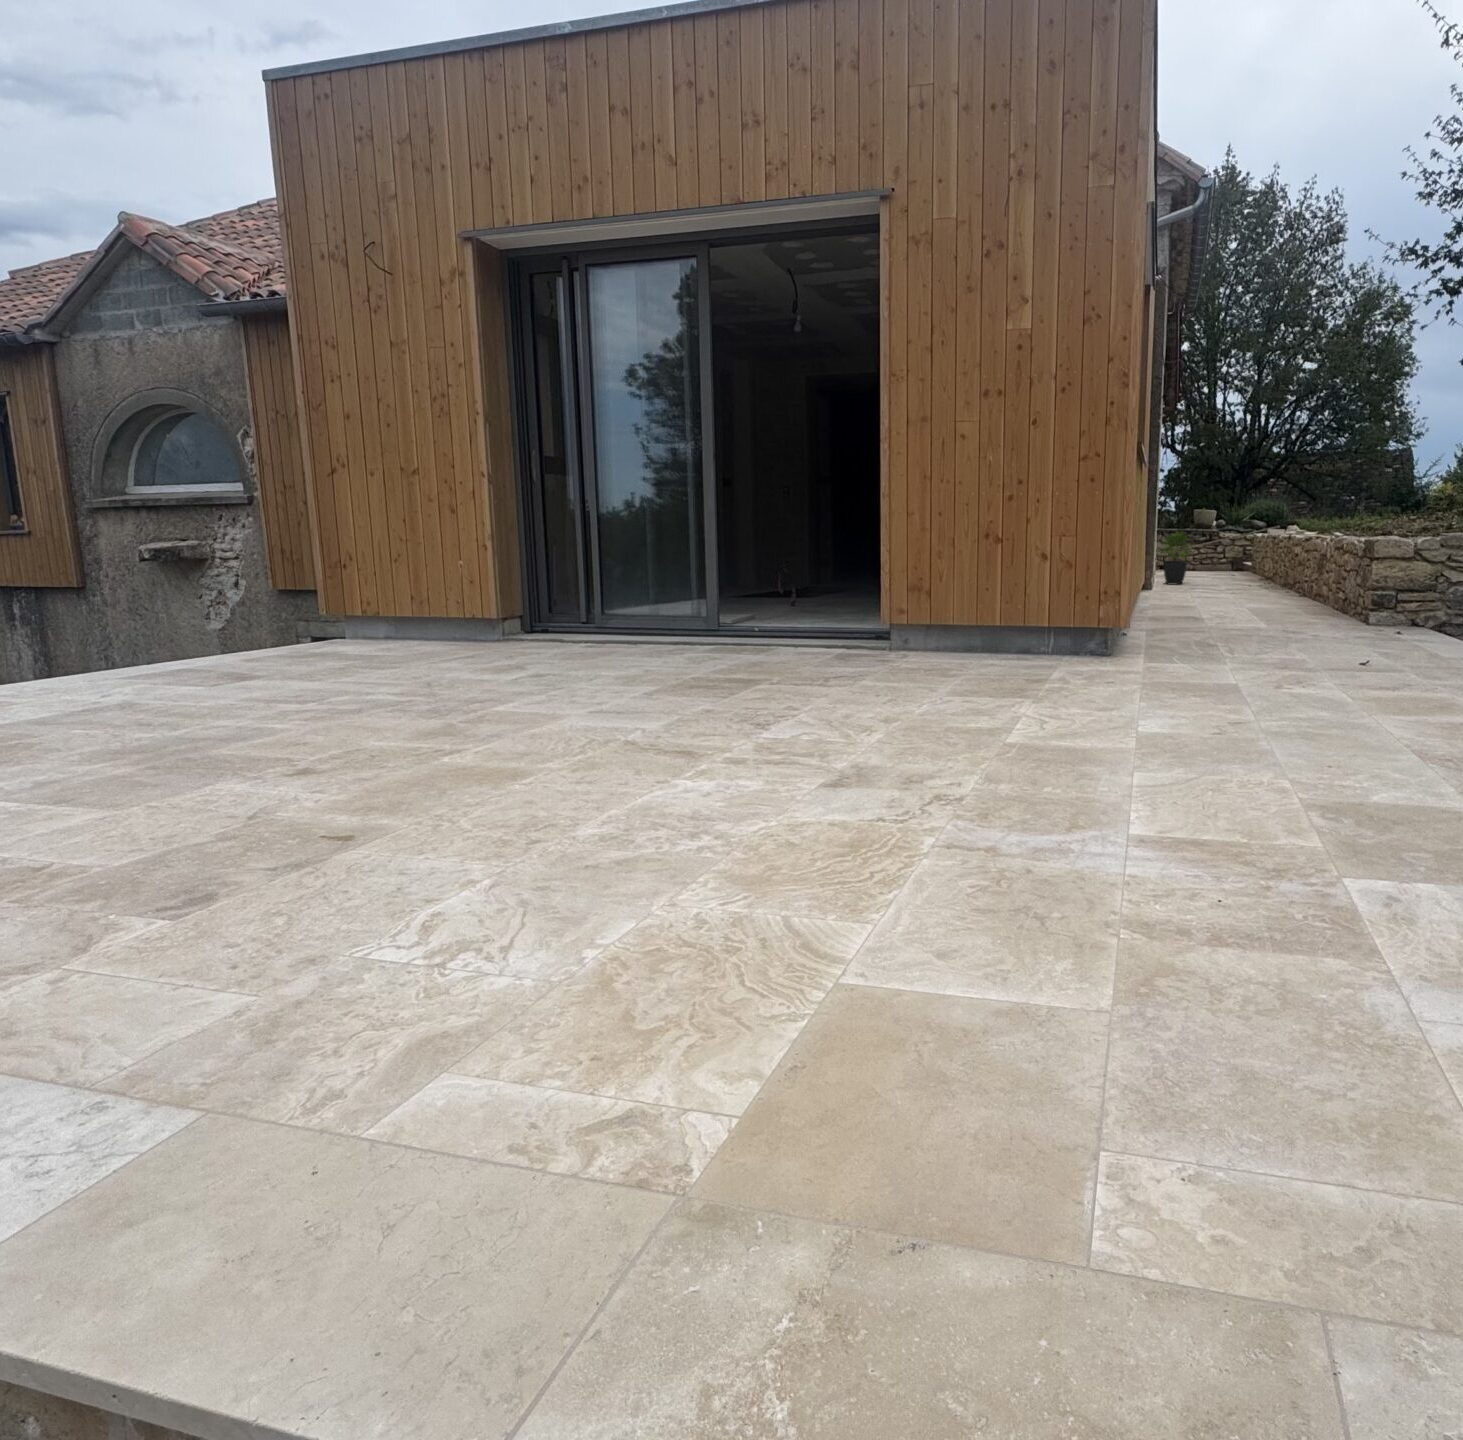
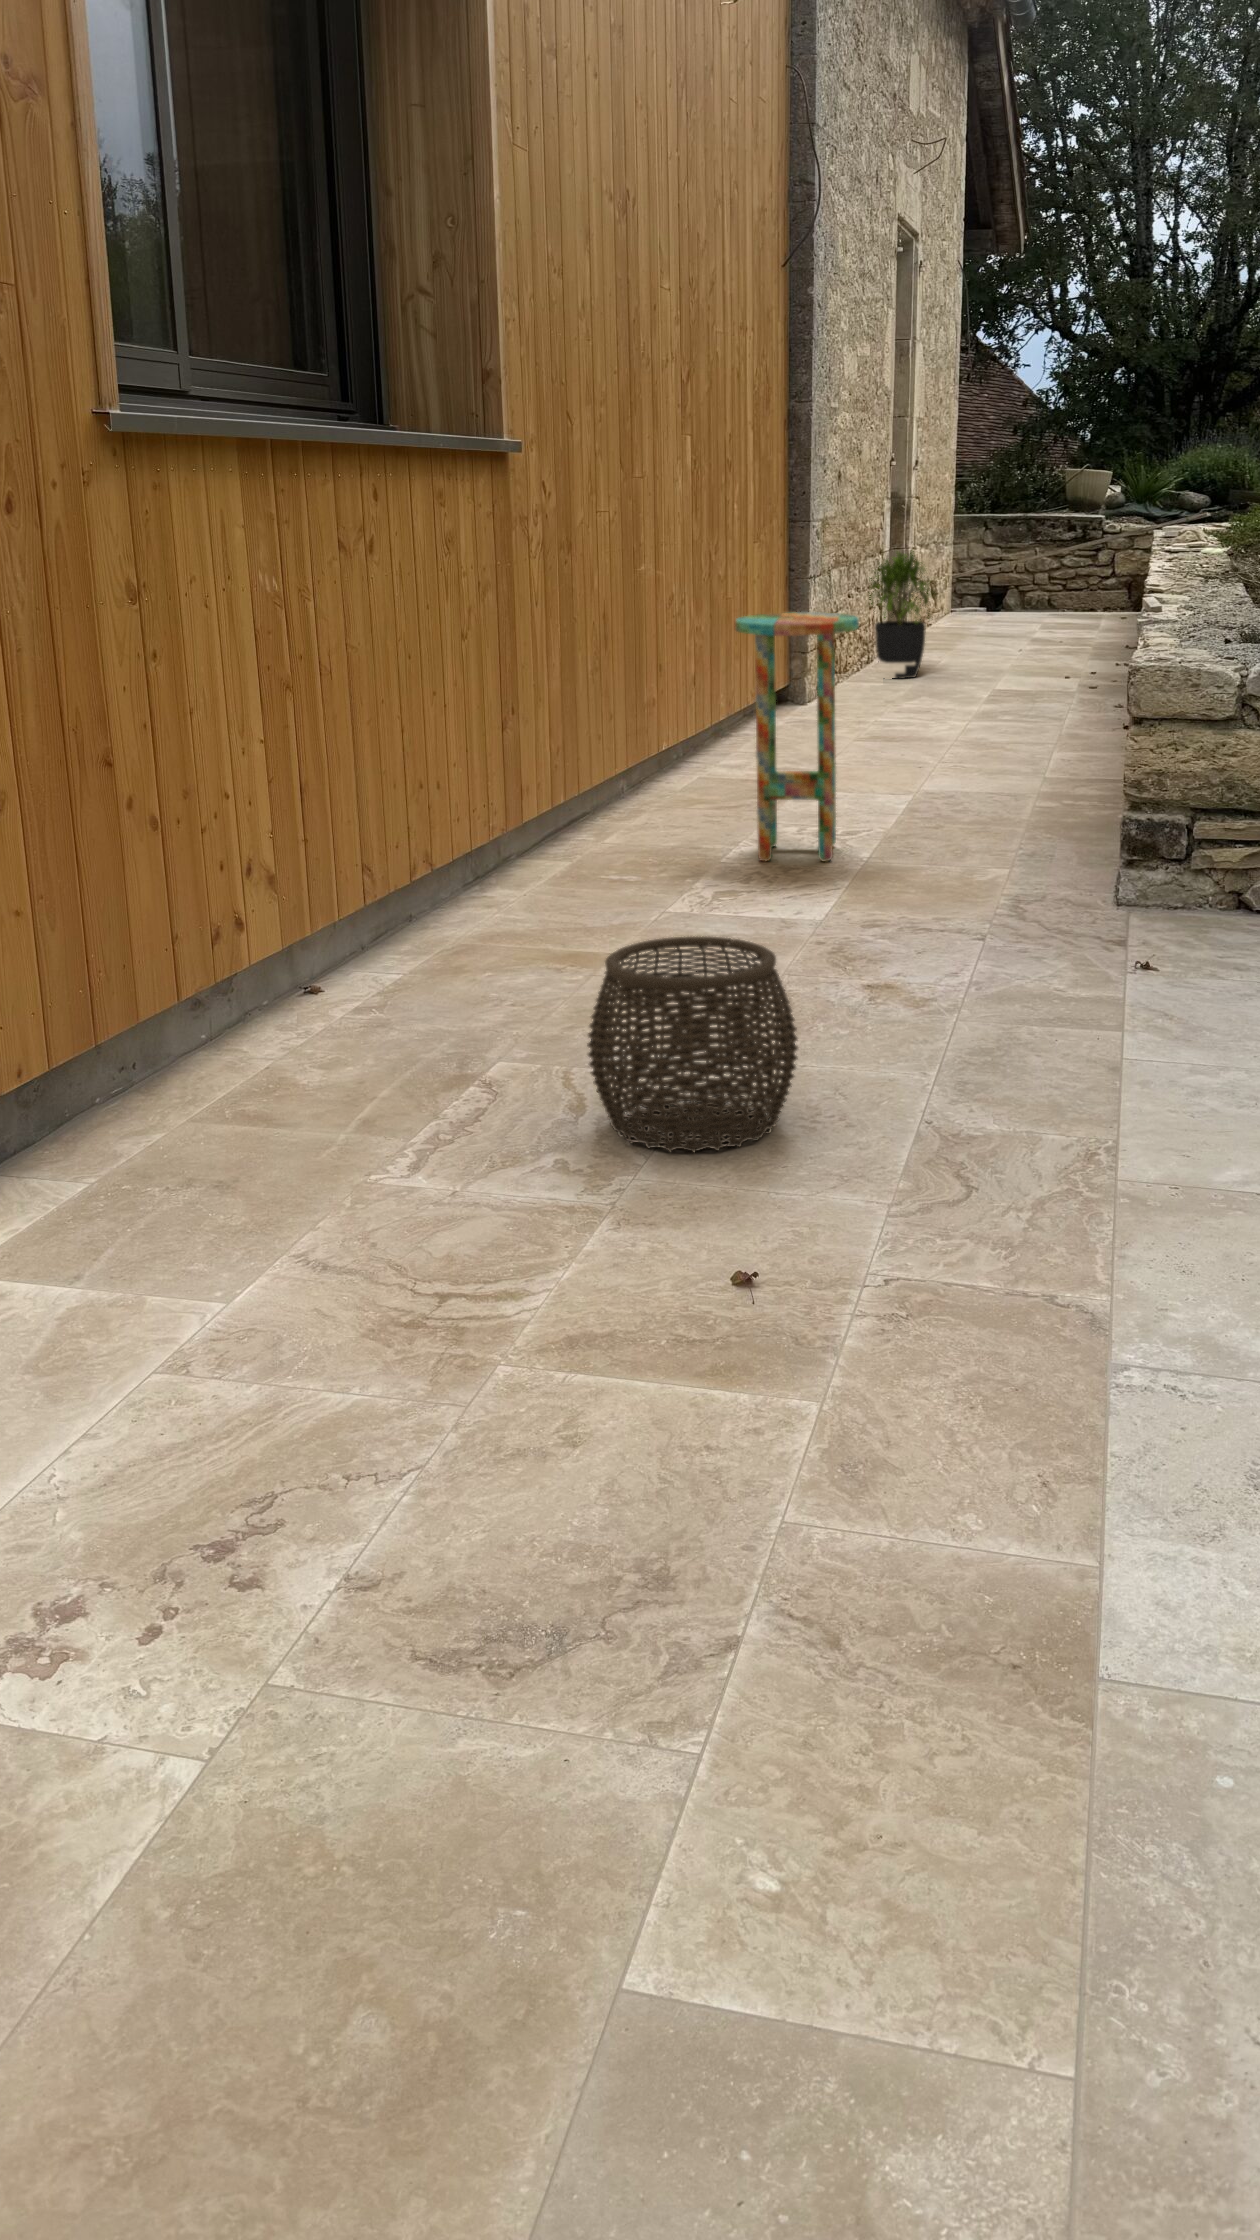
side table: none [1207,529,1255,616] -> present [734,612,859,861]
woven basket: none [1265,595,1333,651] -> present [588,936,798,1152]

